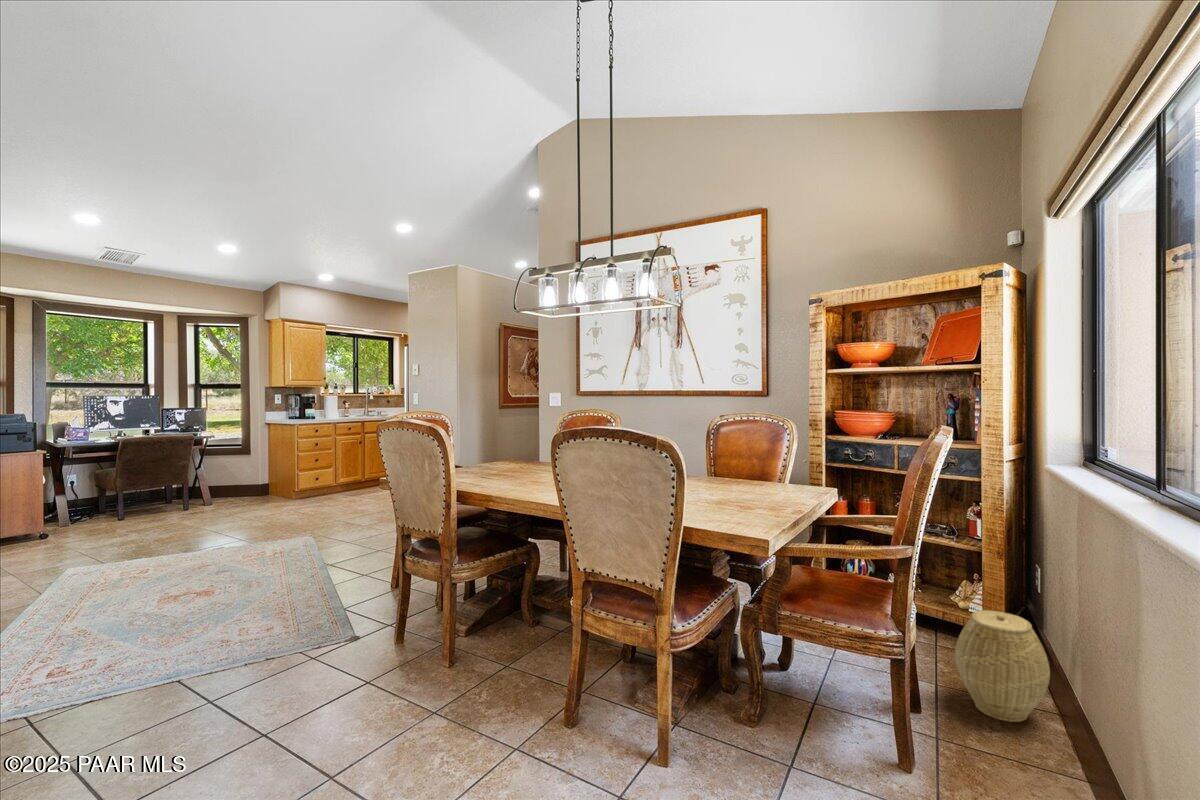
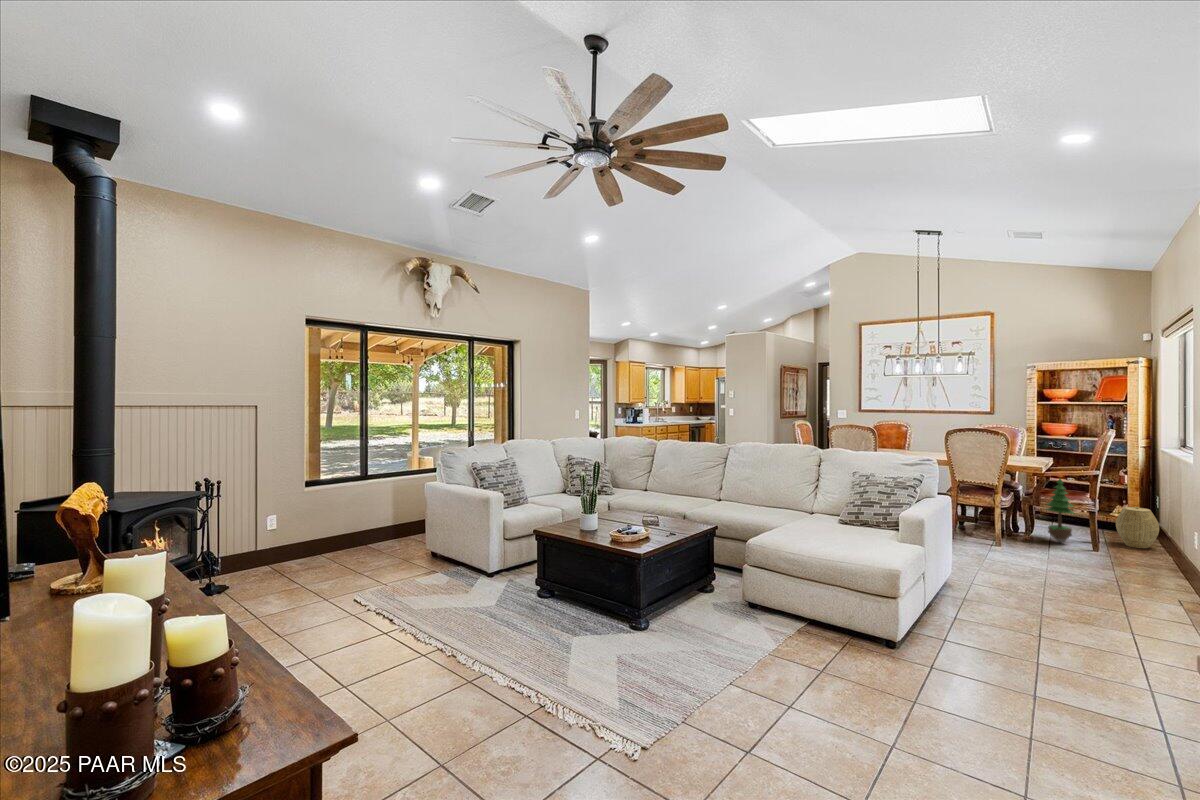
potted tree: none [799,548,863,712] -> present [1046,479,1074,543]

